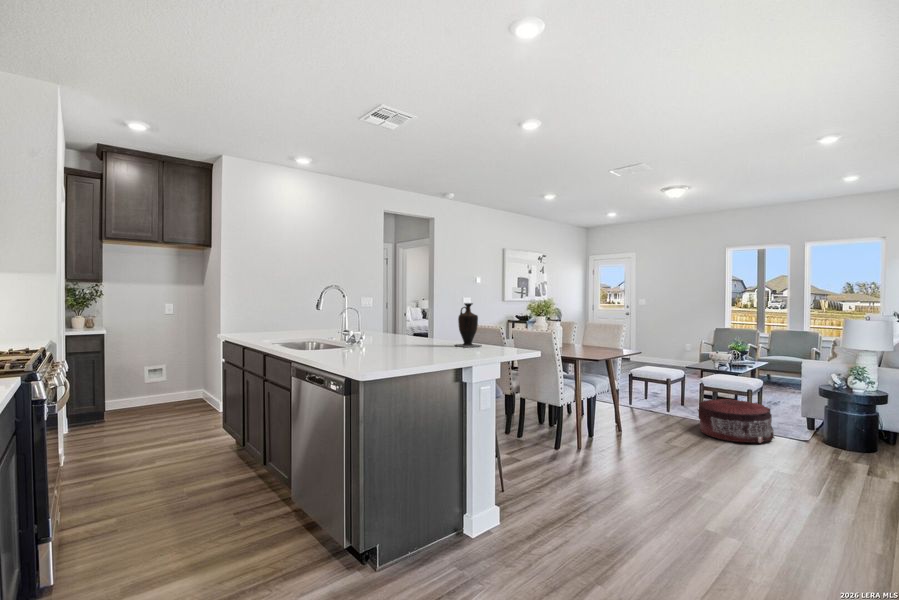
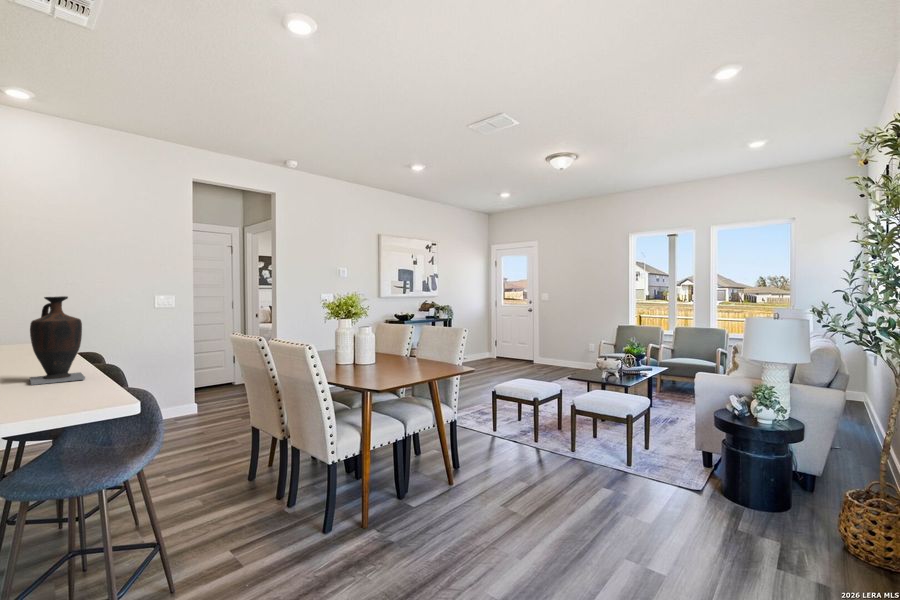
pouf: present [698,399,774,443] -> none [557,427,654,500]

